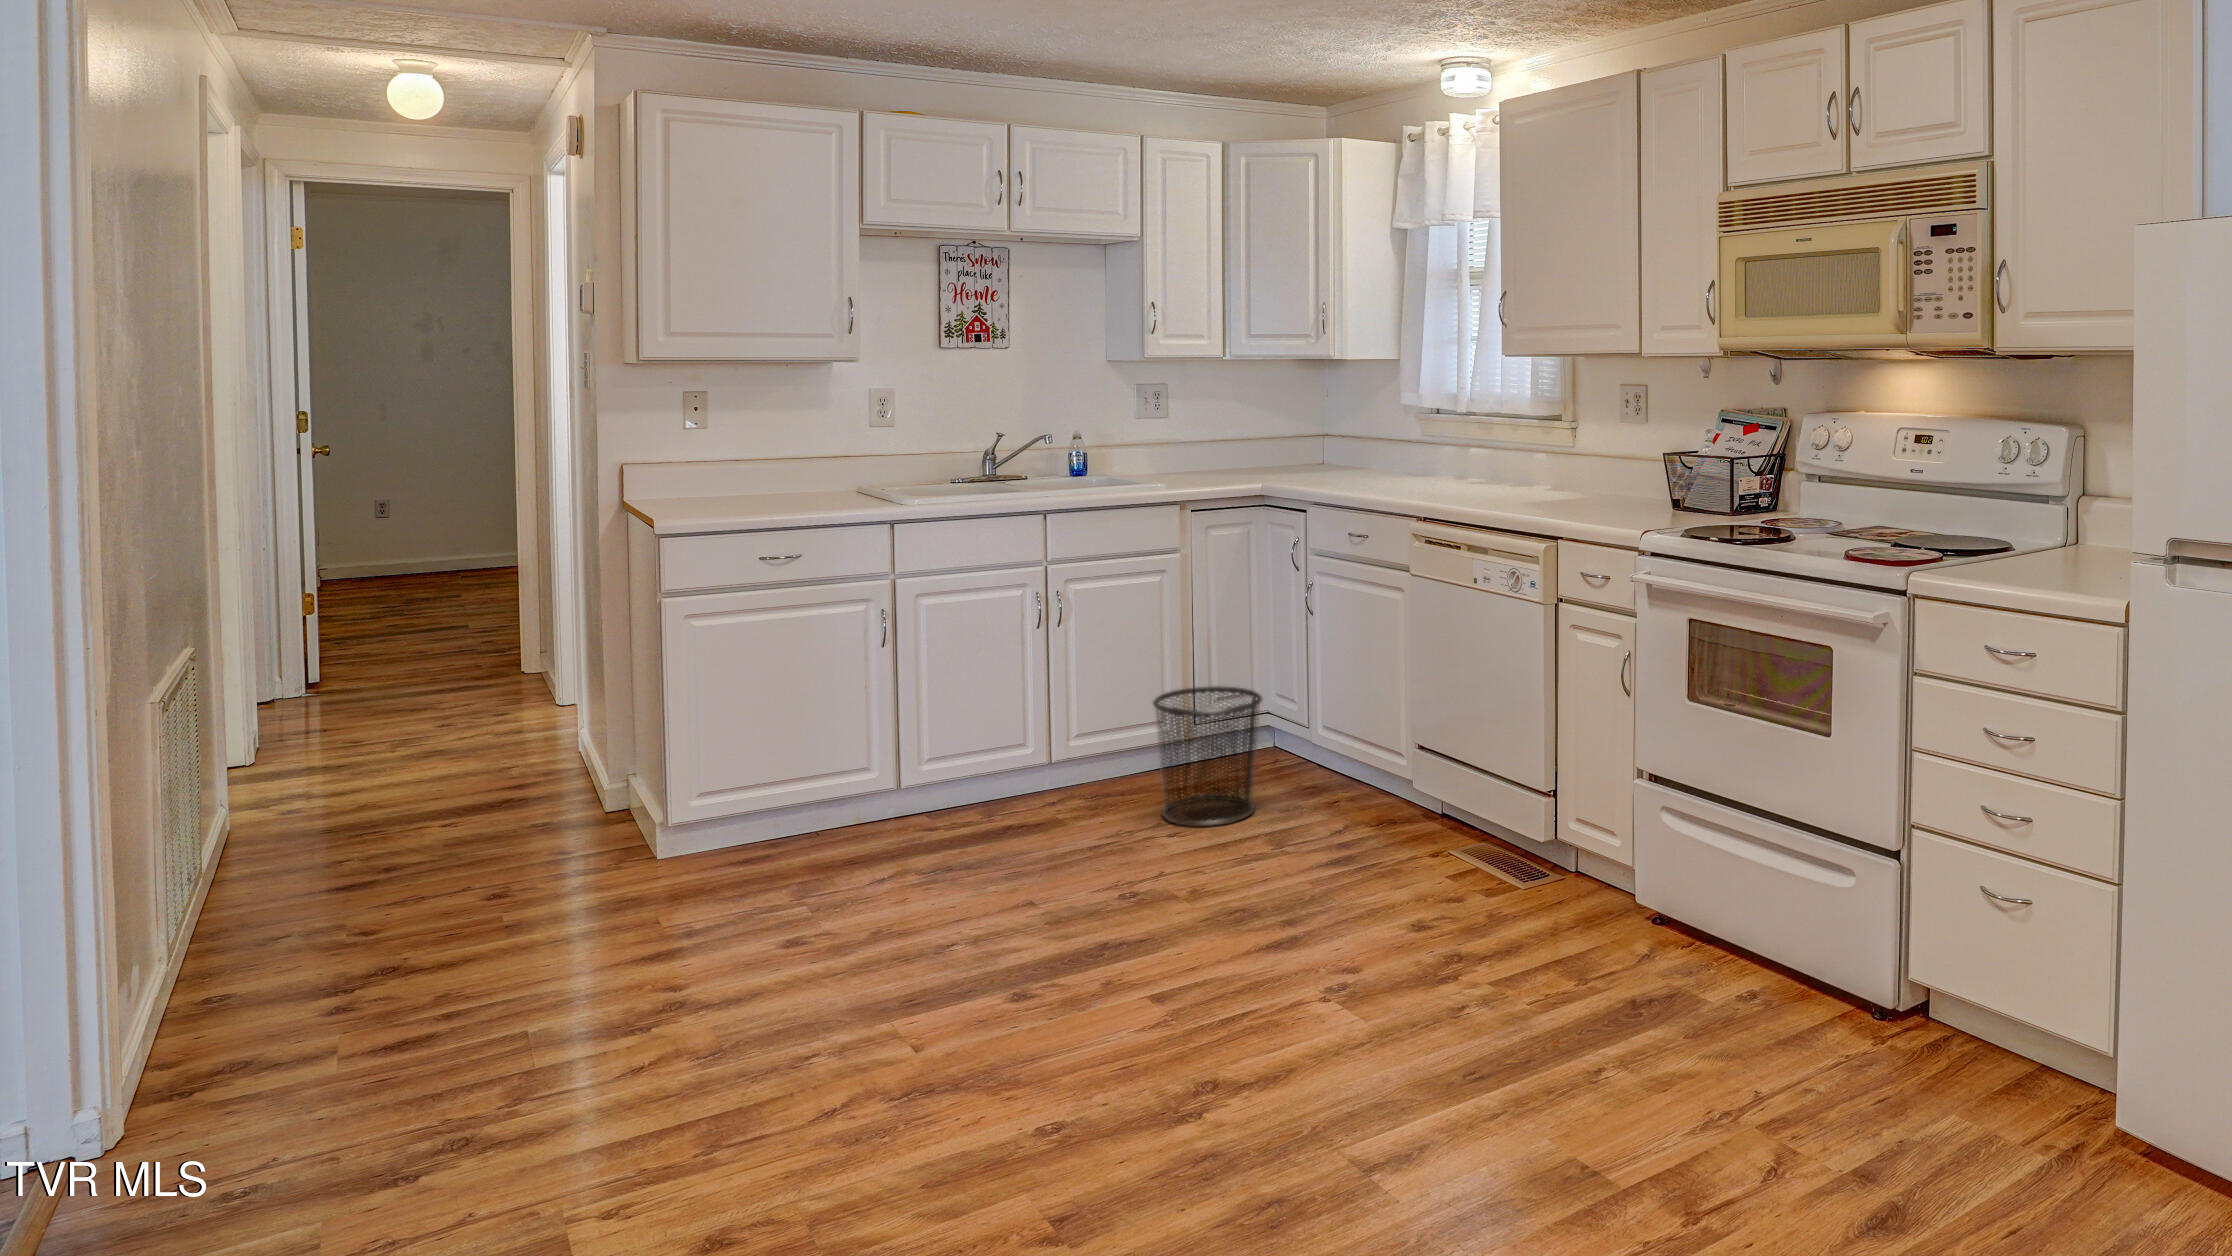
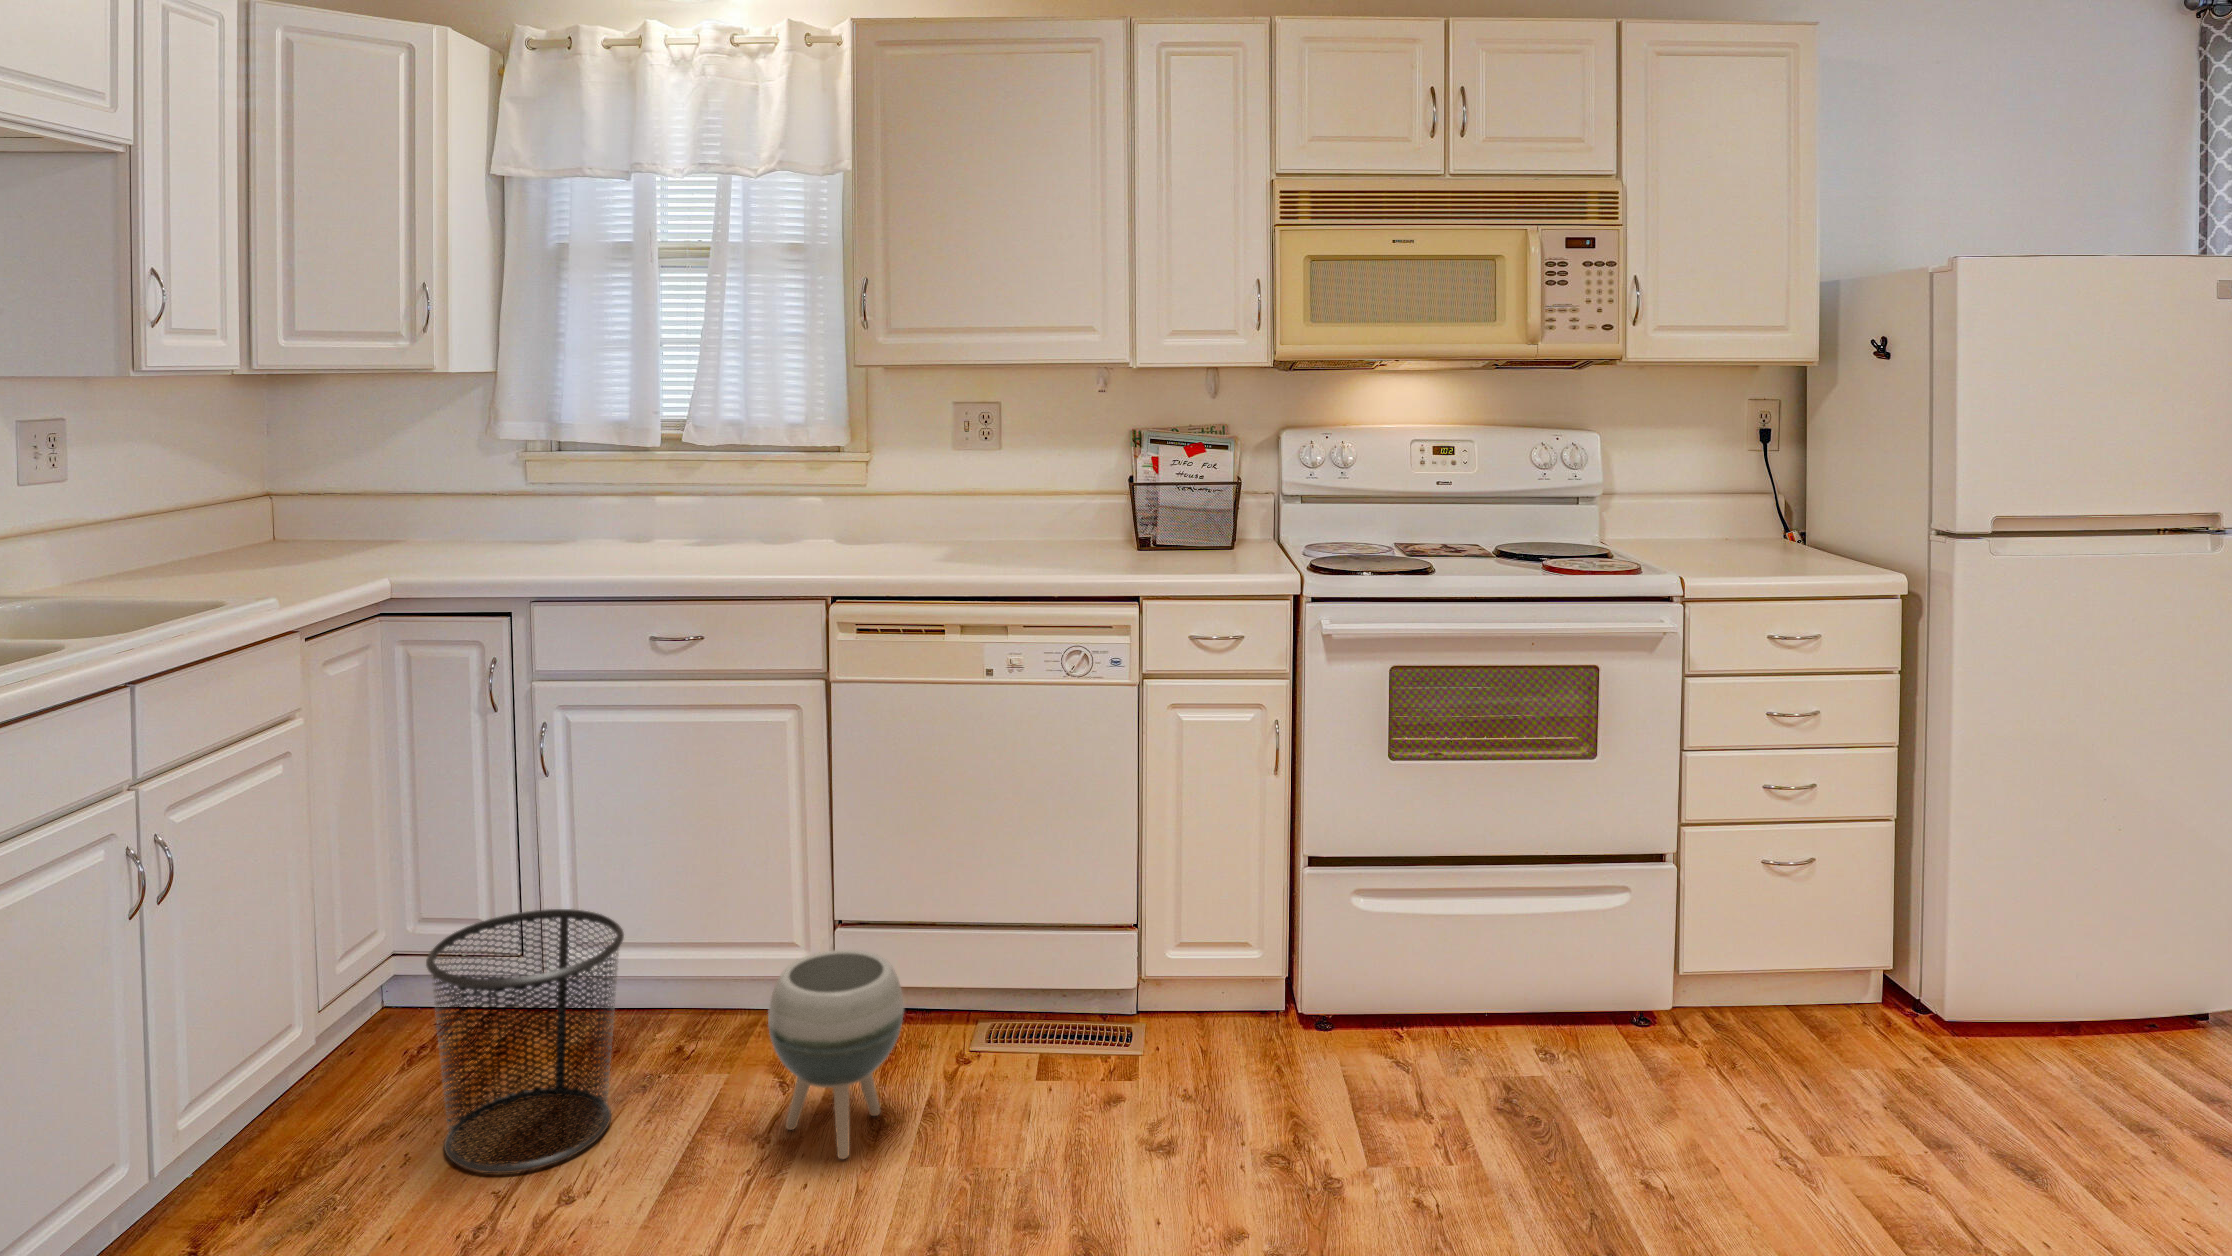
planter: none [1264,743,1352,870] -> present [768,950,904,1159]

